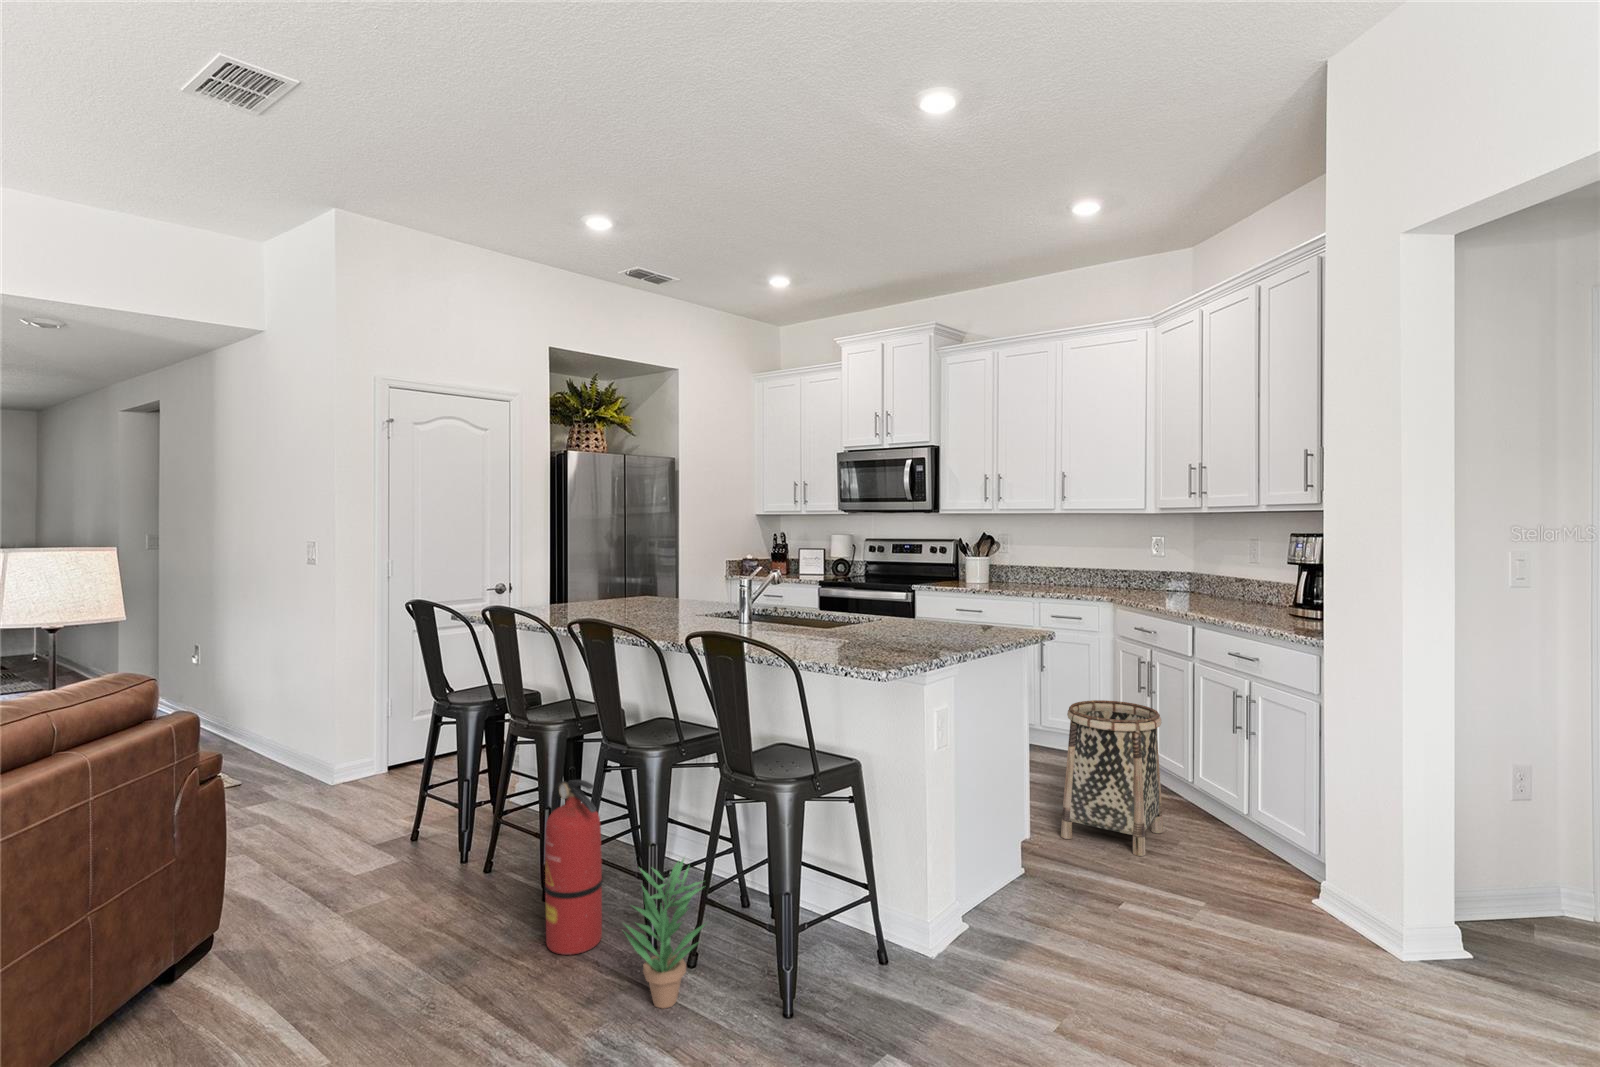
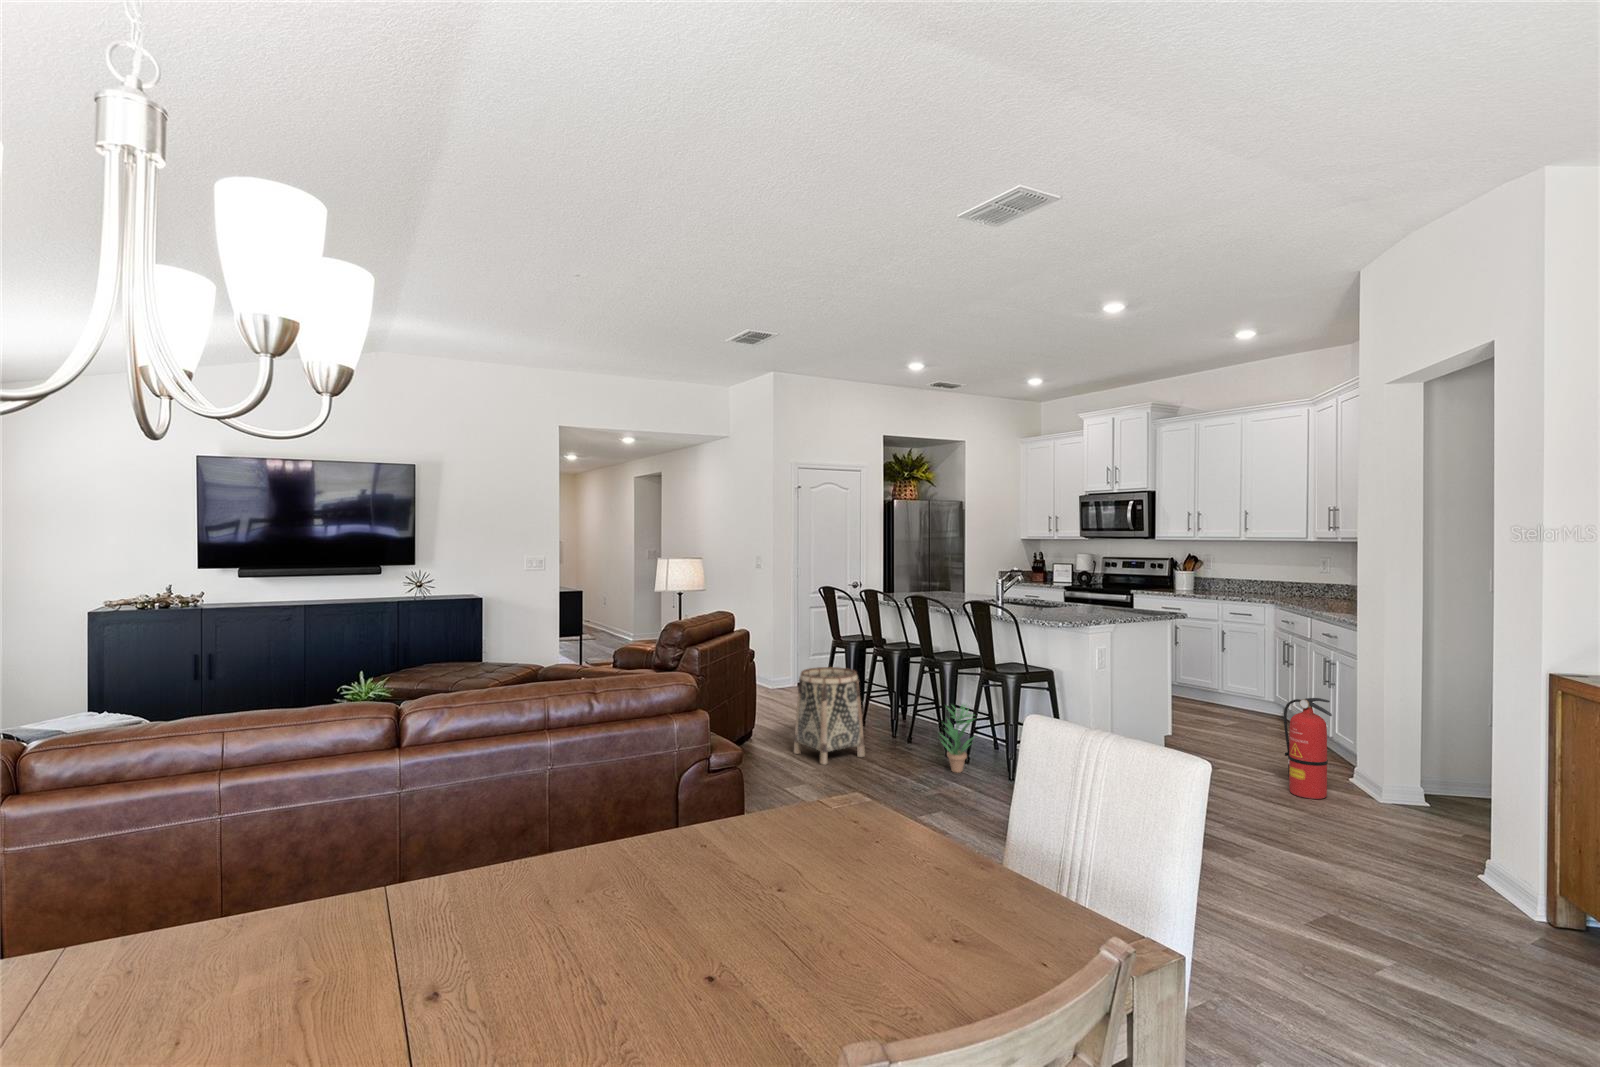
basket: present [1061,700,1163,856] -> present [794,667,865,764]
fire extinguisher: present [545,780,603,955] -> present [1284,698,1332,799]

